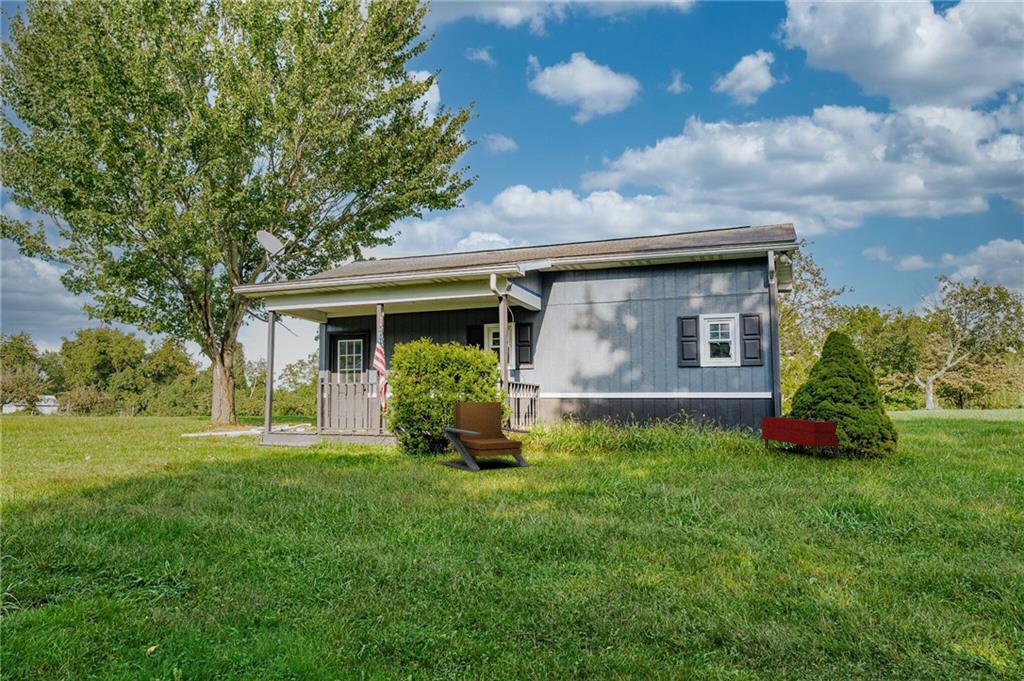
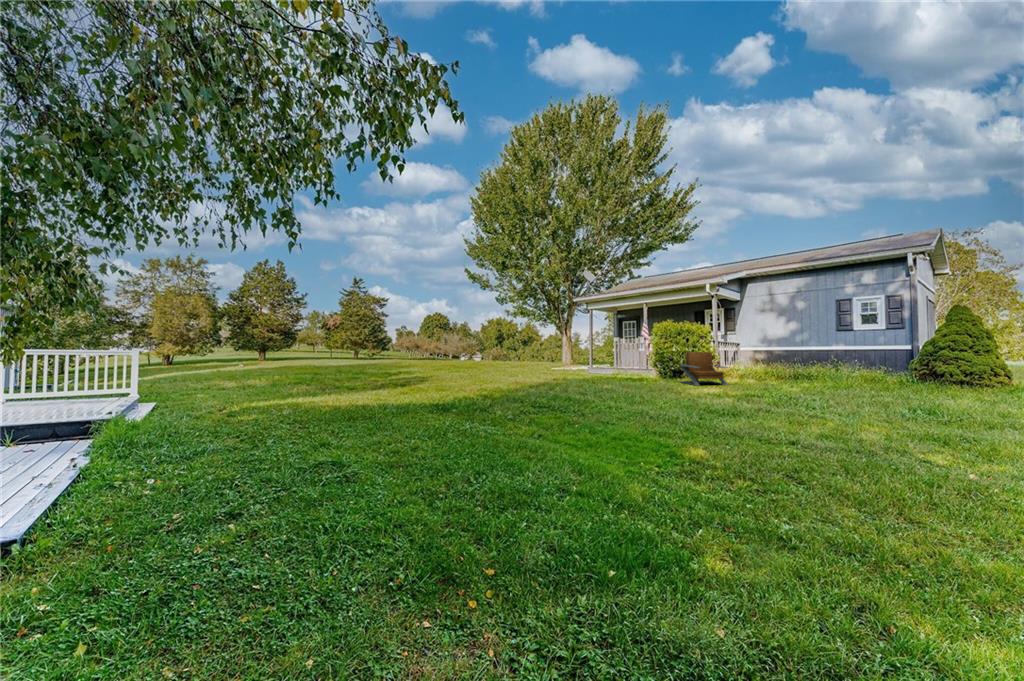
bench: present [762,417,839,458] -> none [892,361,953,386]

